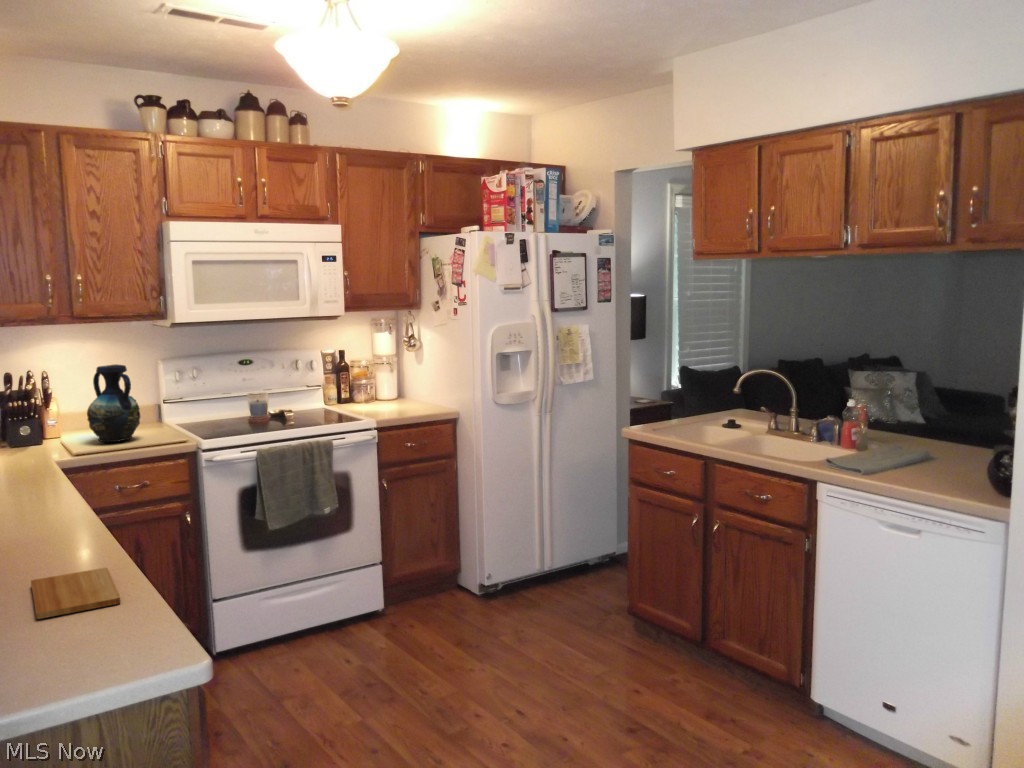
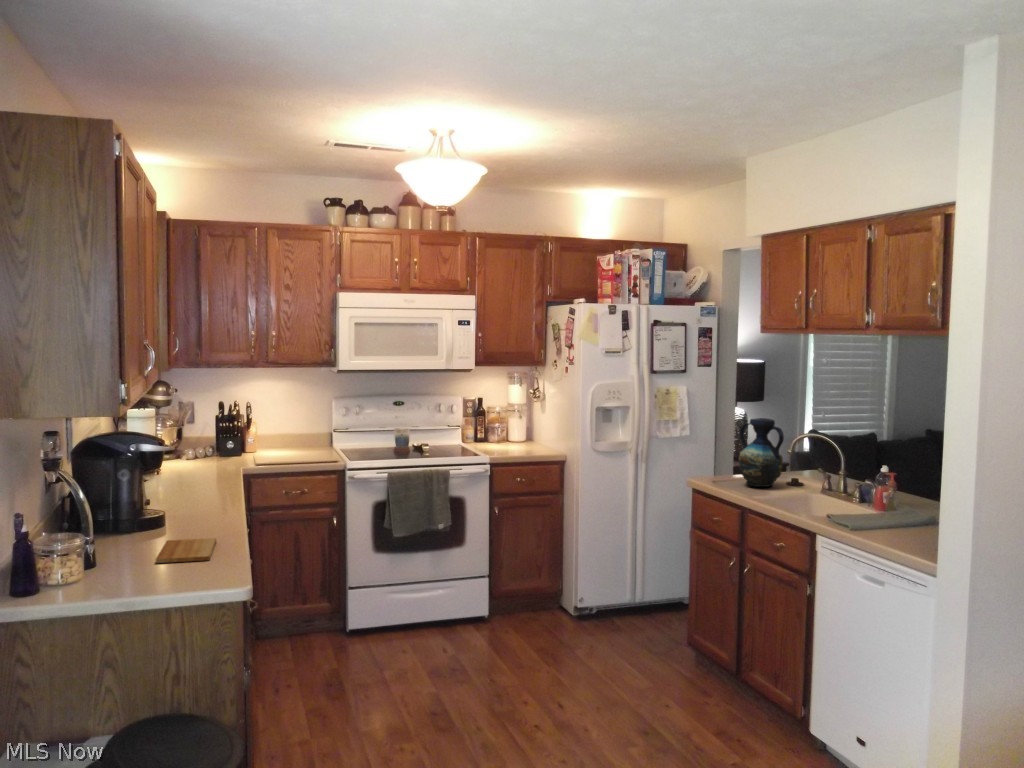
vase: present [87,364,140,442] -> present [739,418,784,487]

